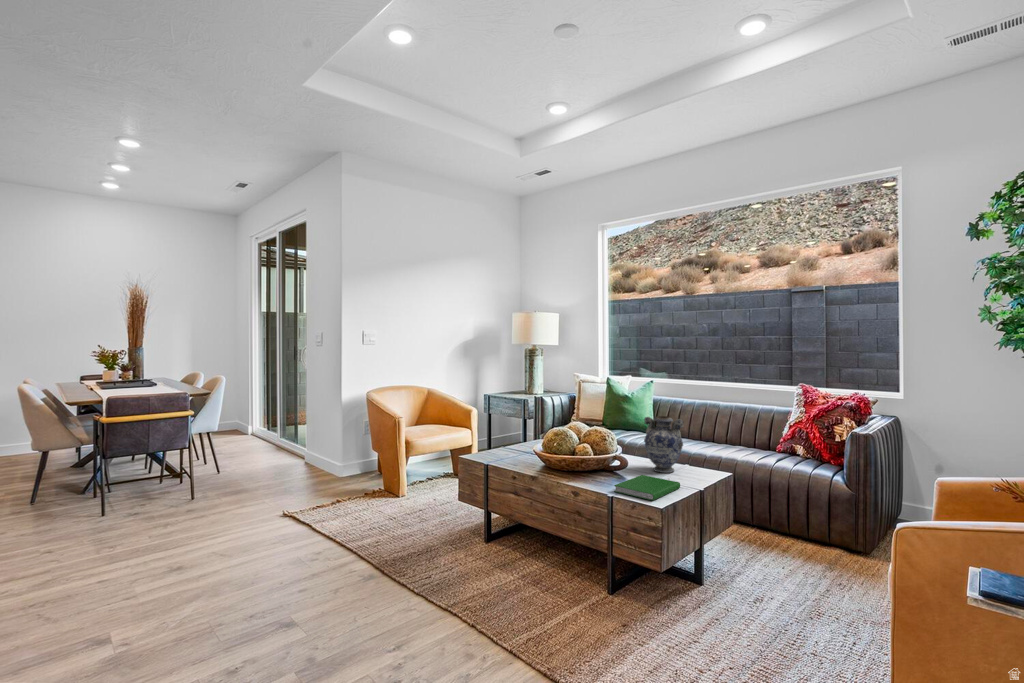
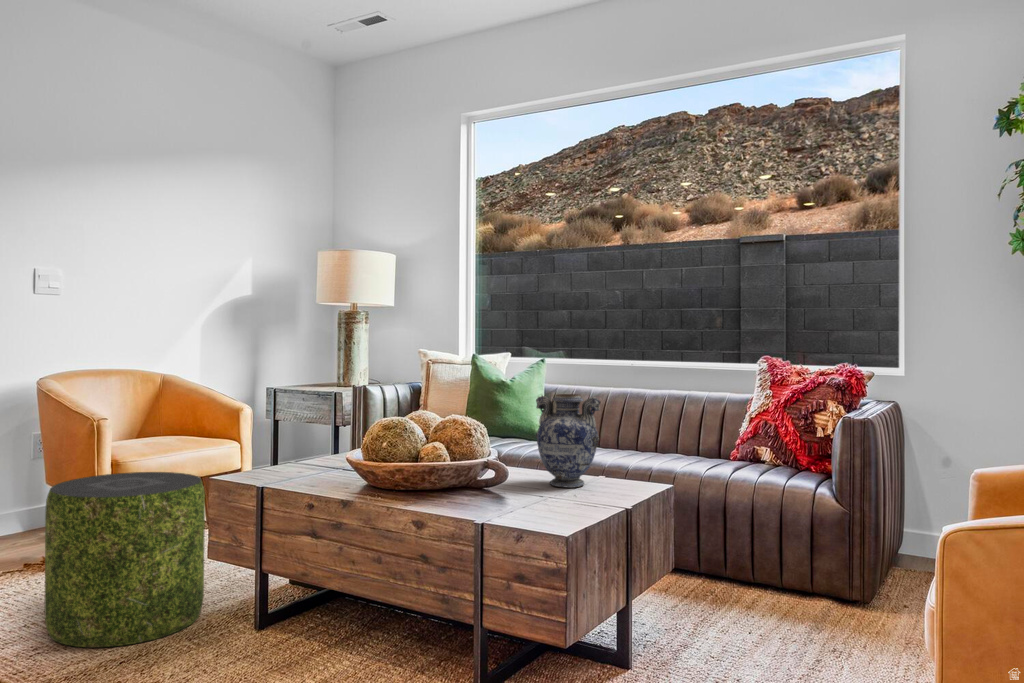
pouf: none [380,451,458,547] -> present [45,472,205,647]
hardcover book: present [614,475,680,501] -> none [486,490,597,526]

